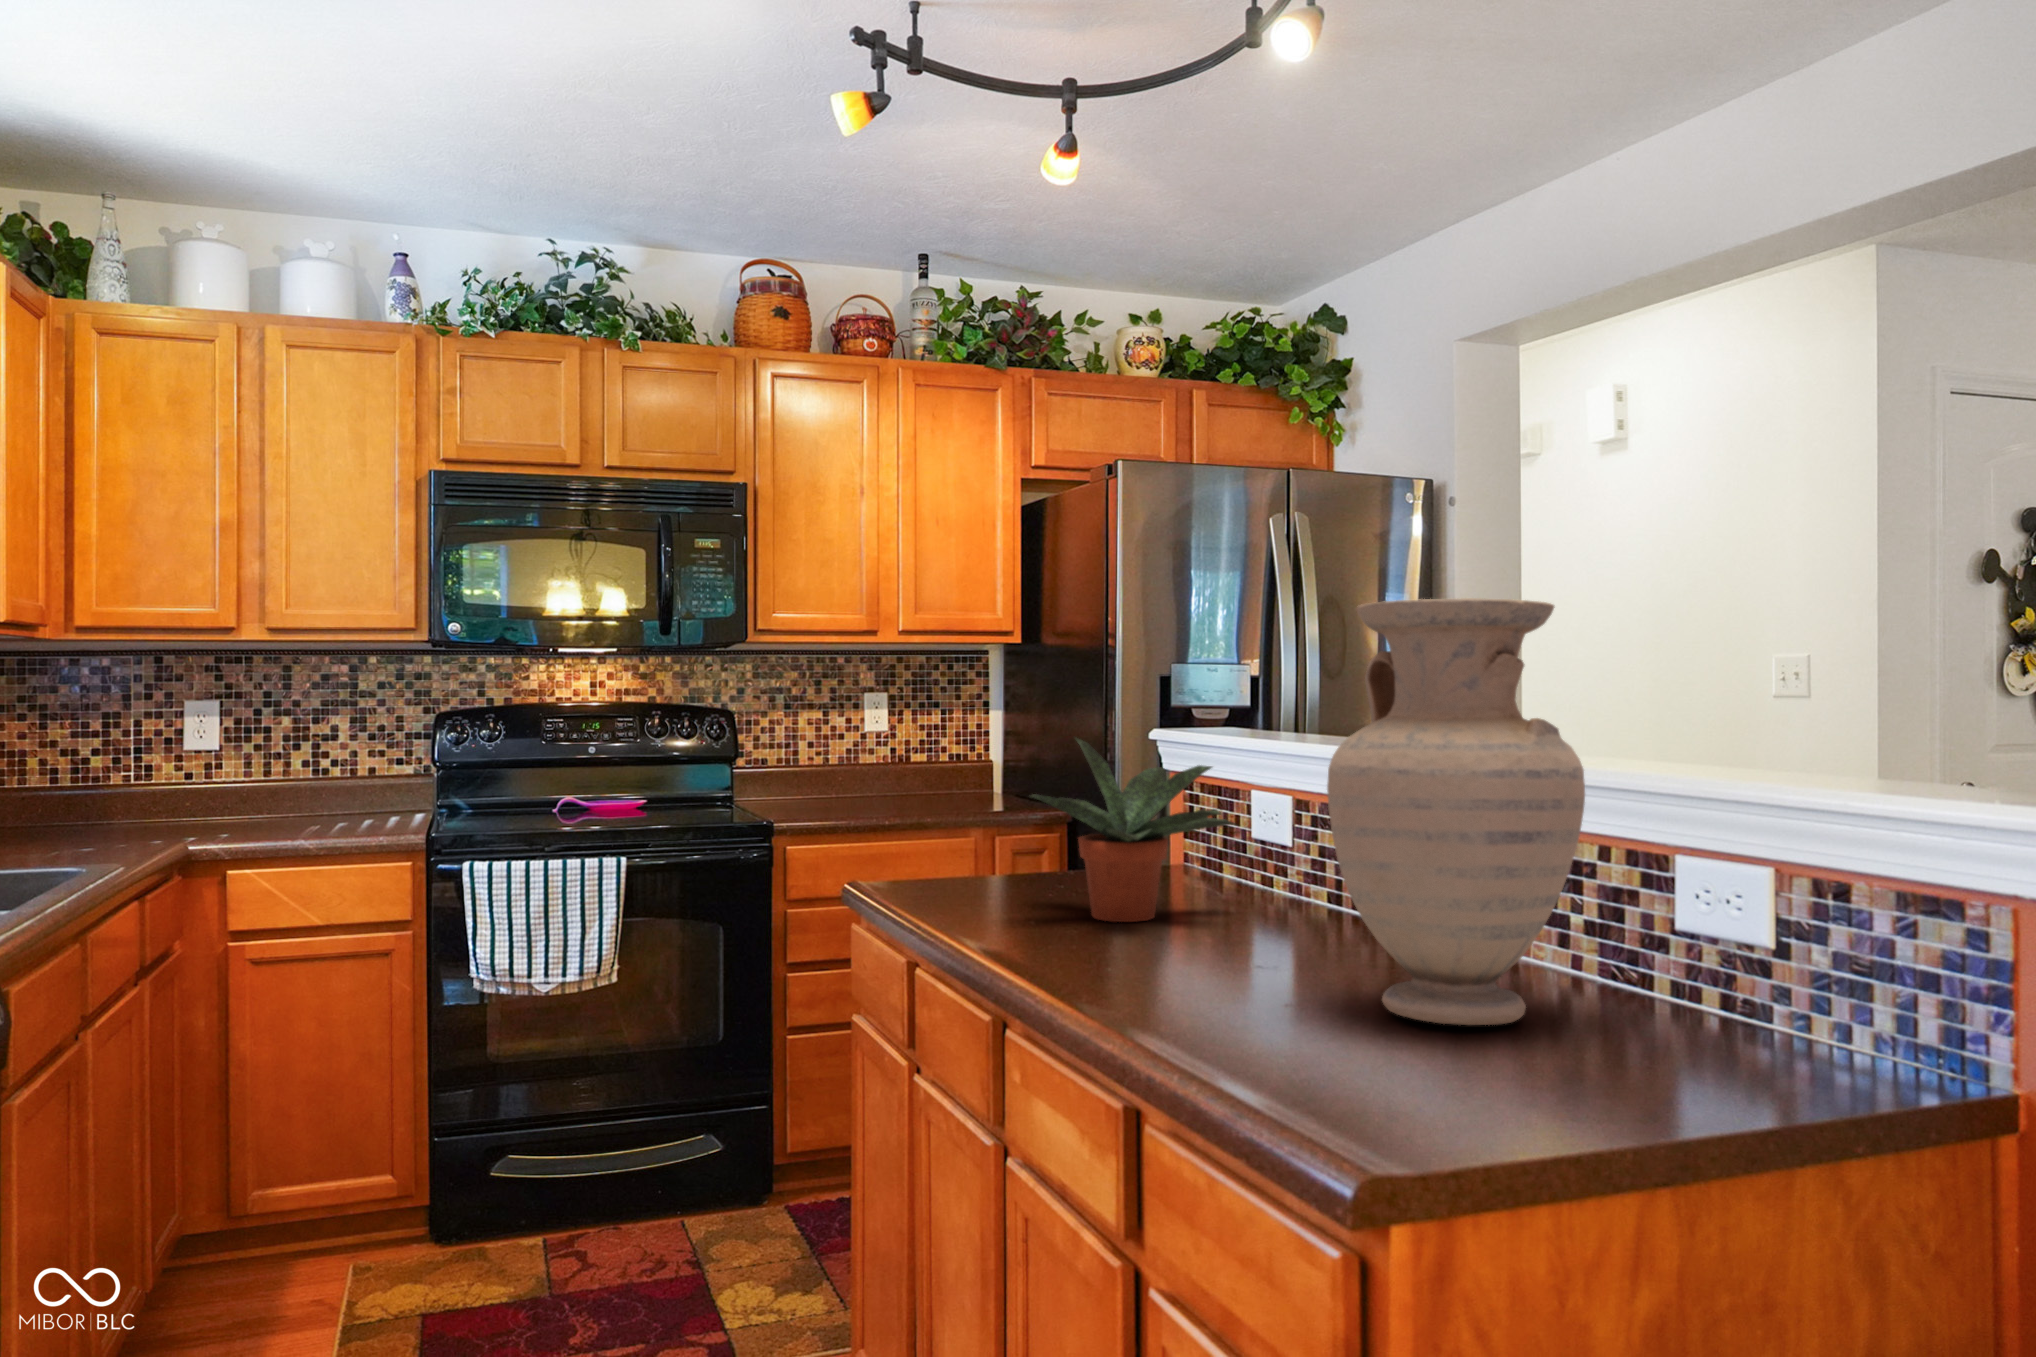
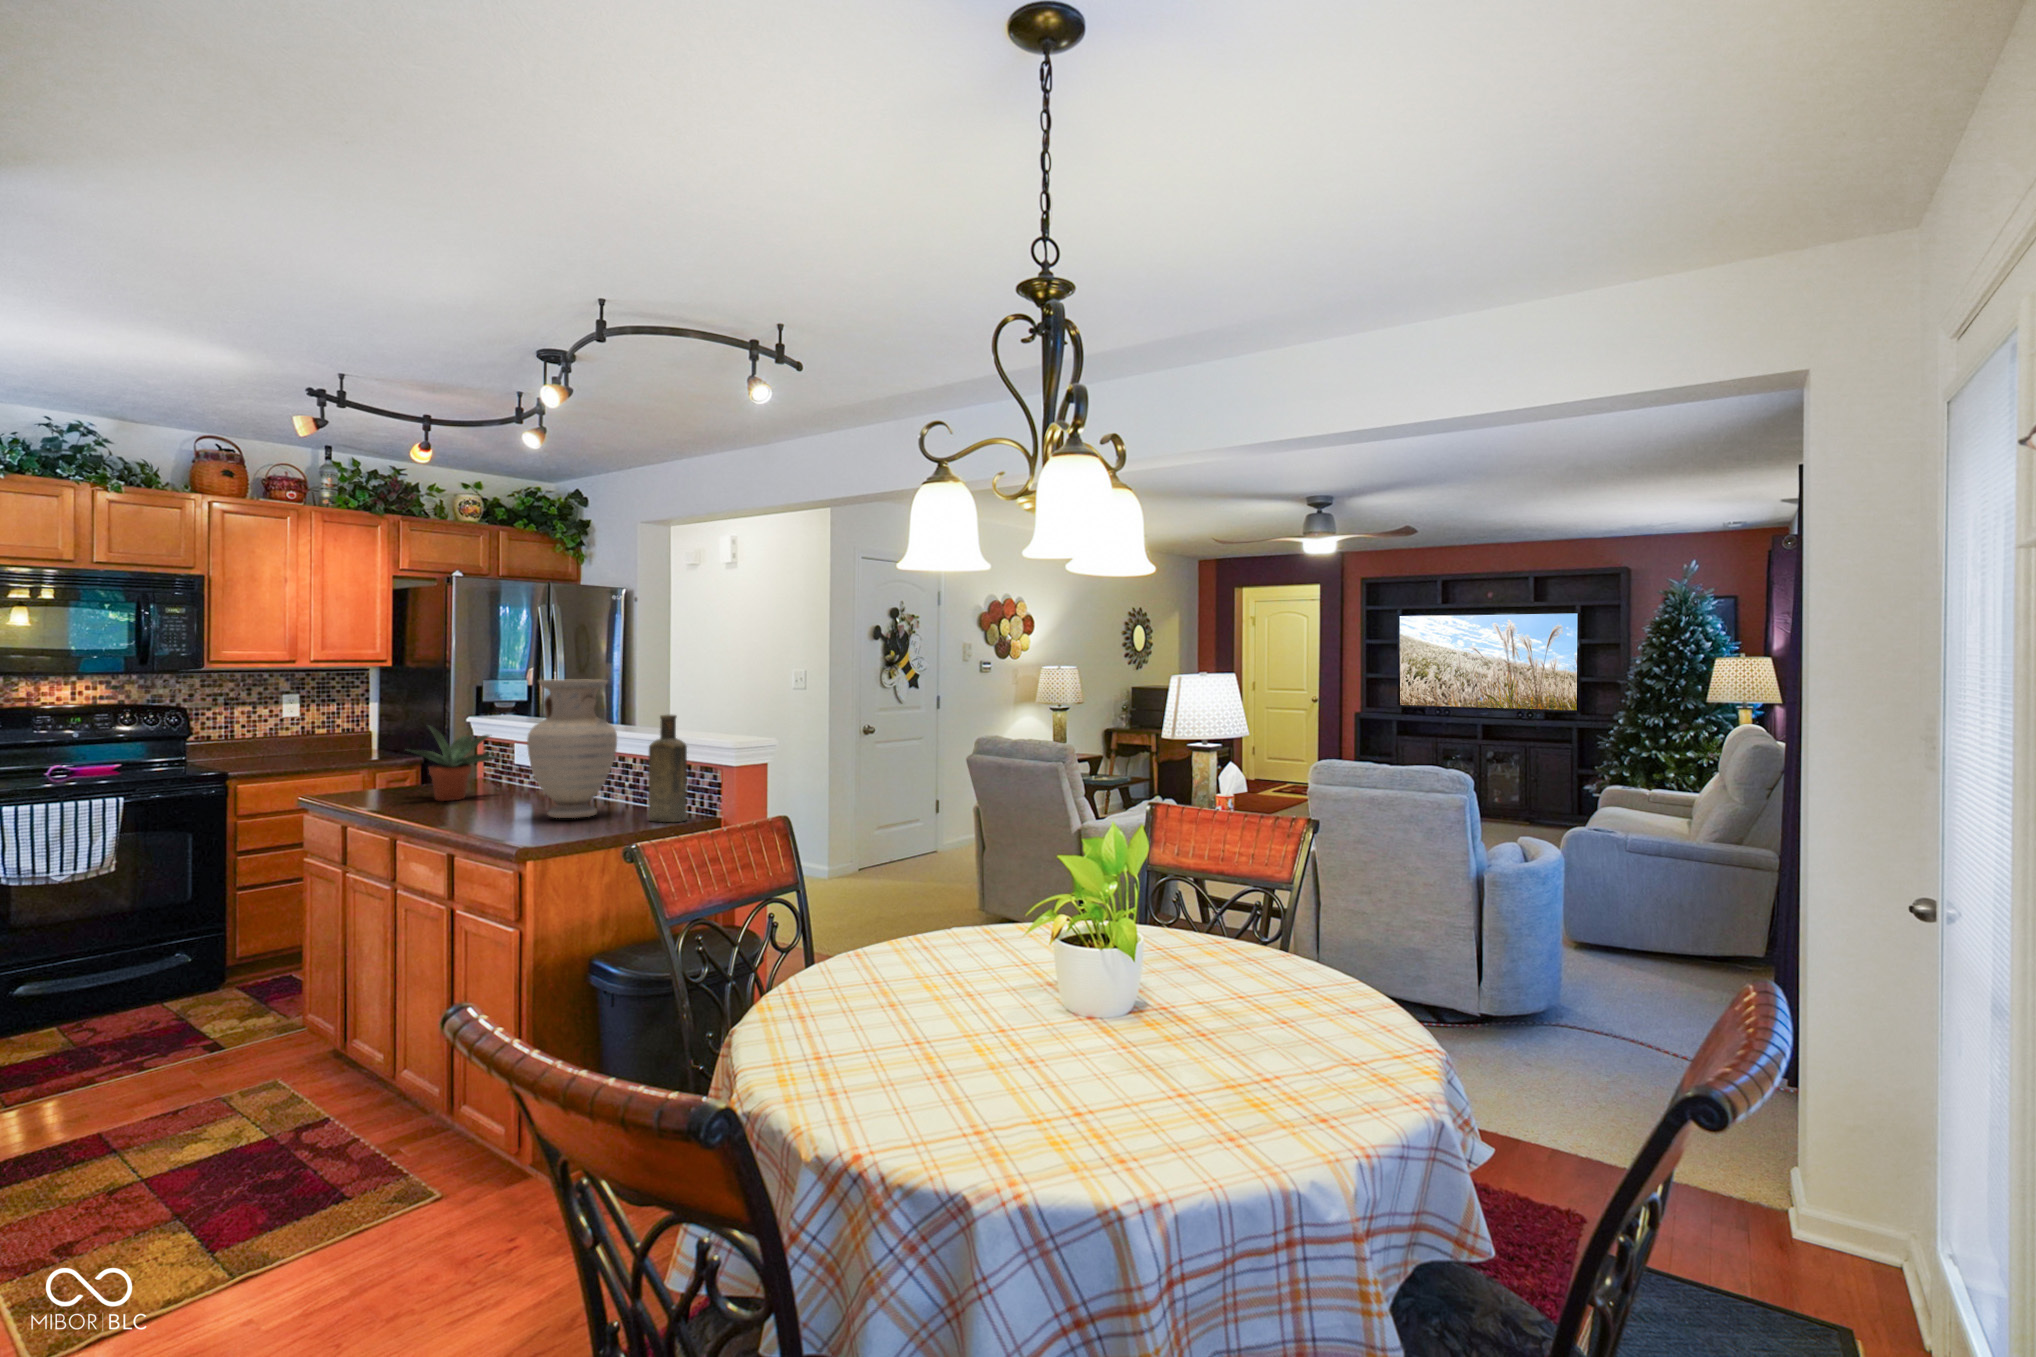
bottle: none [1710,709,1865,1087] -> present [649,715,687,822]

